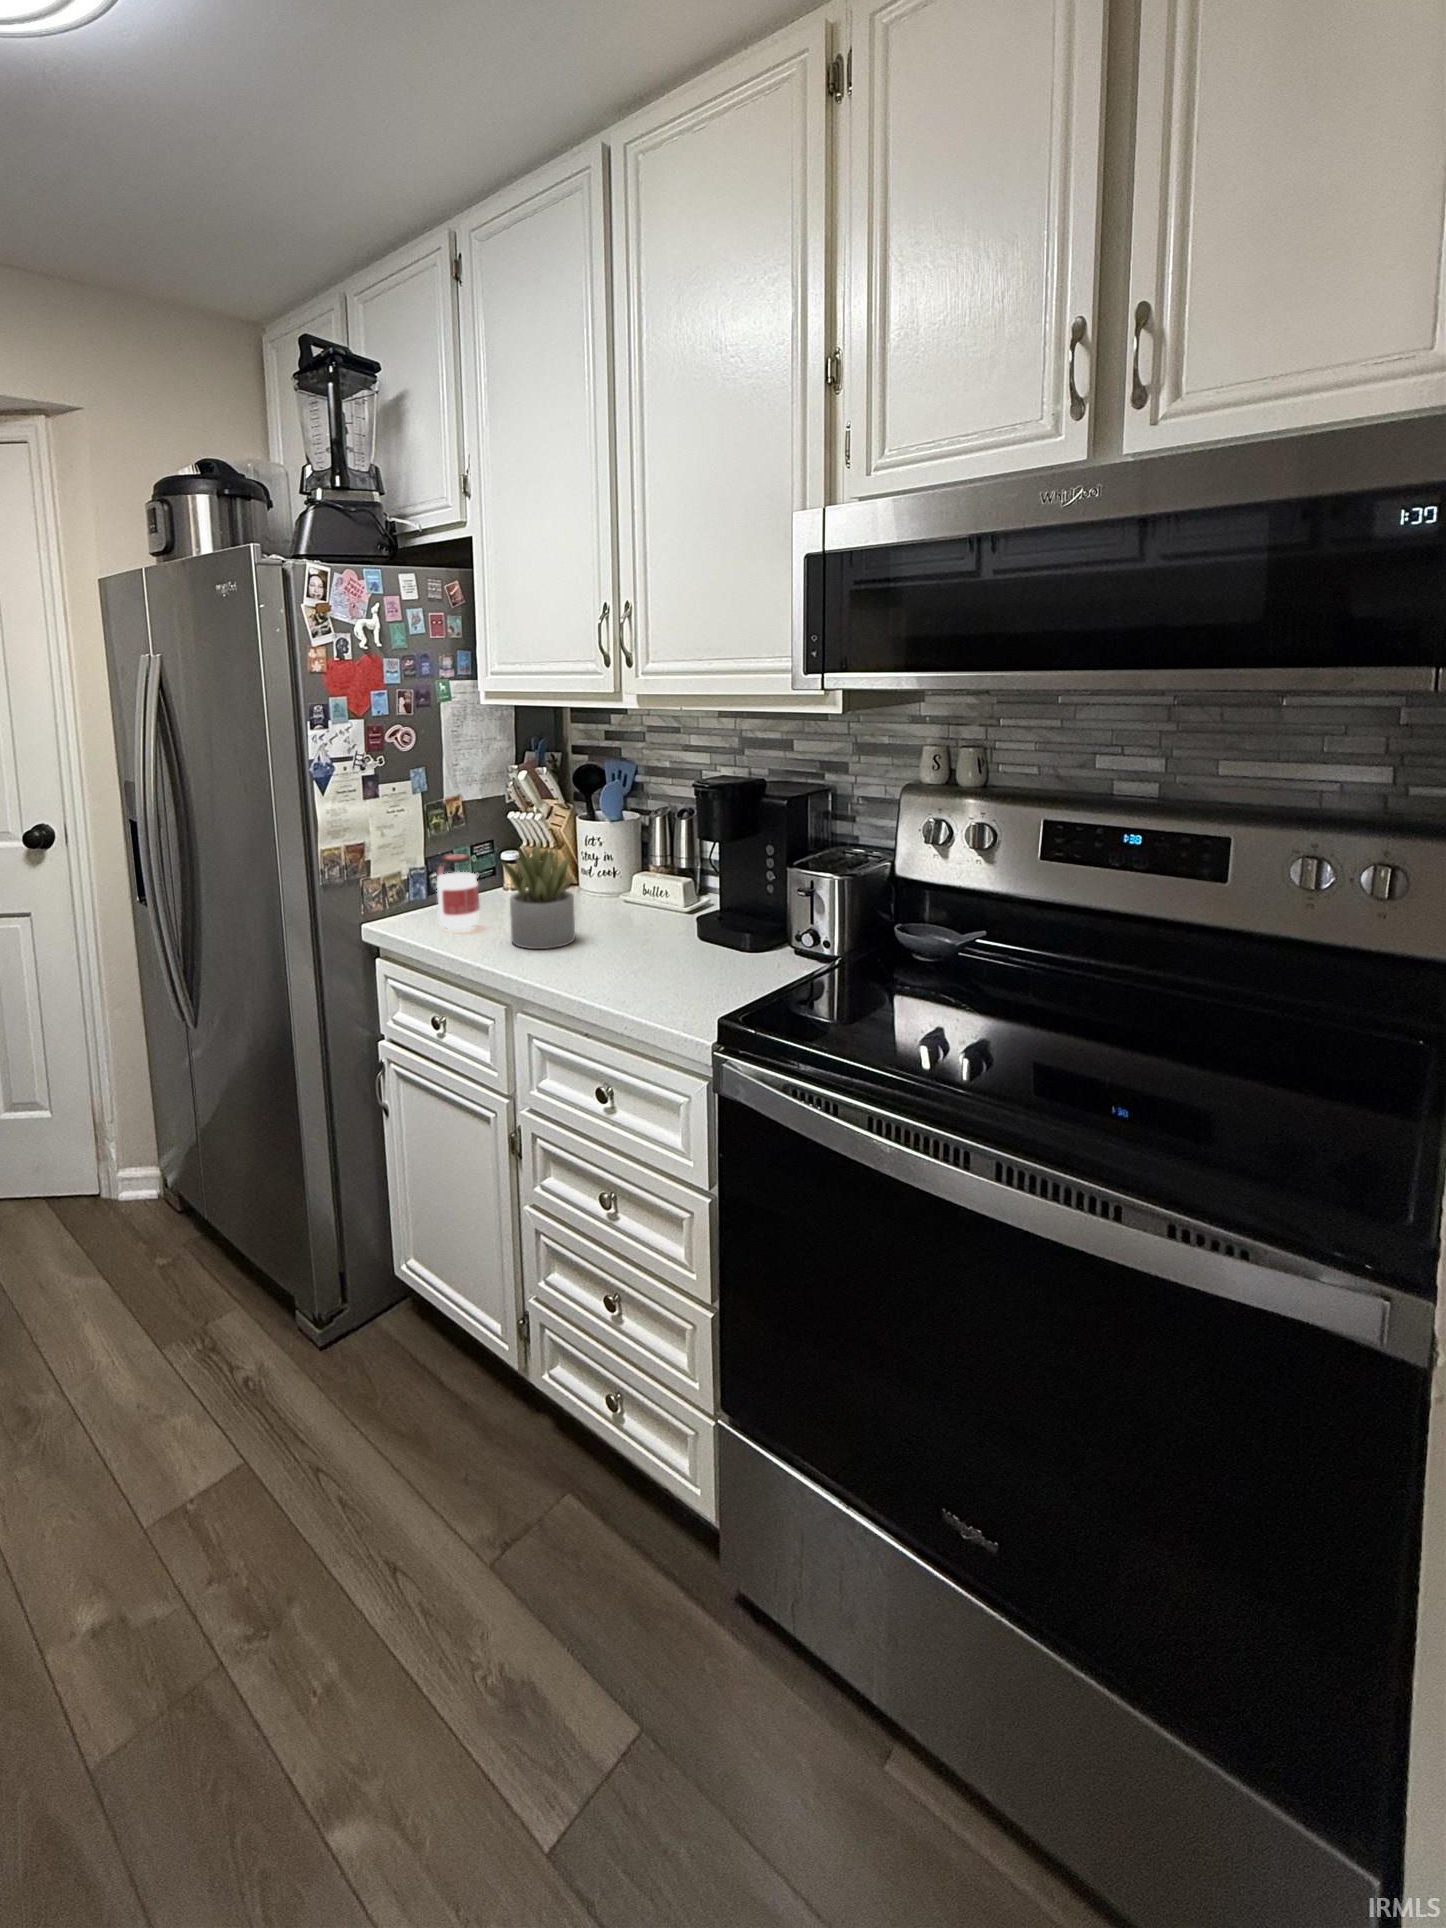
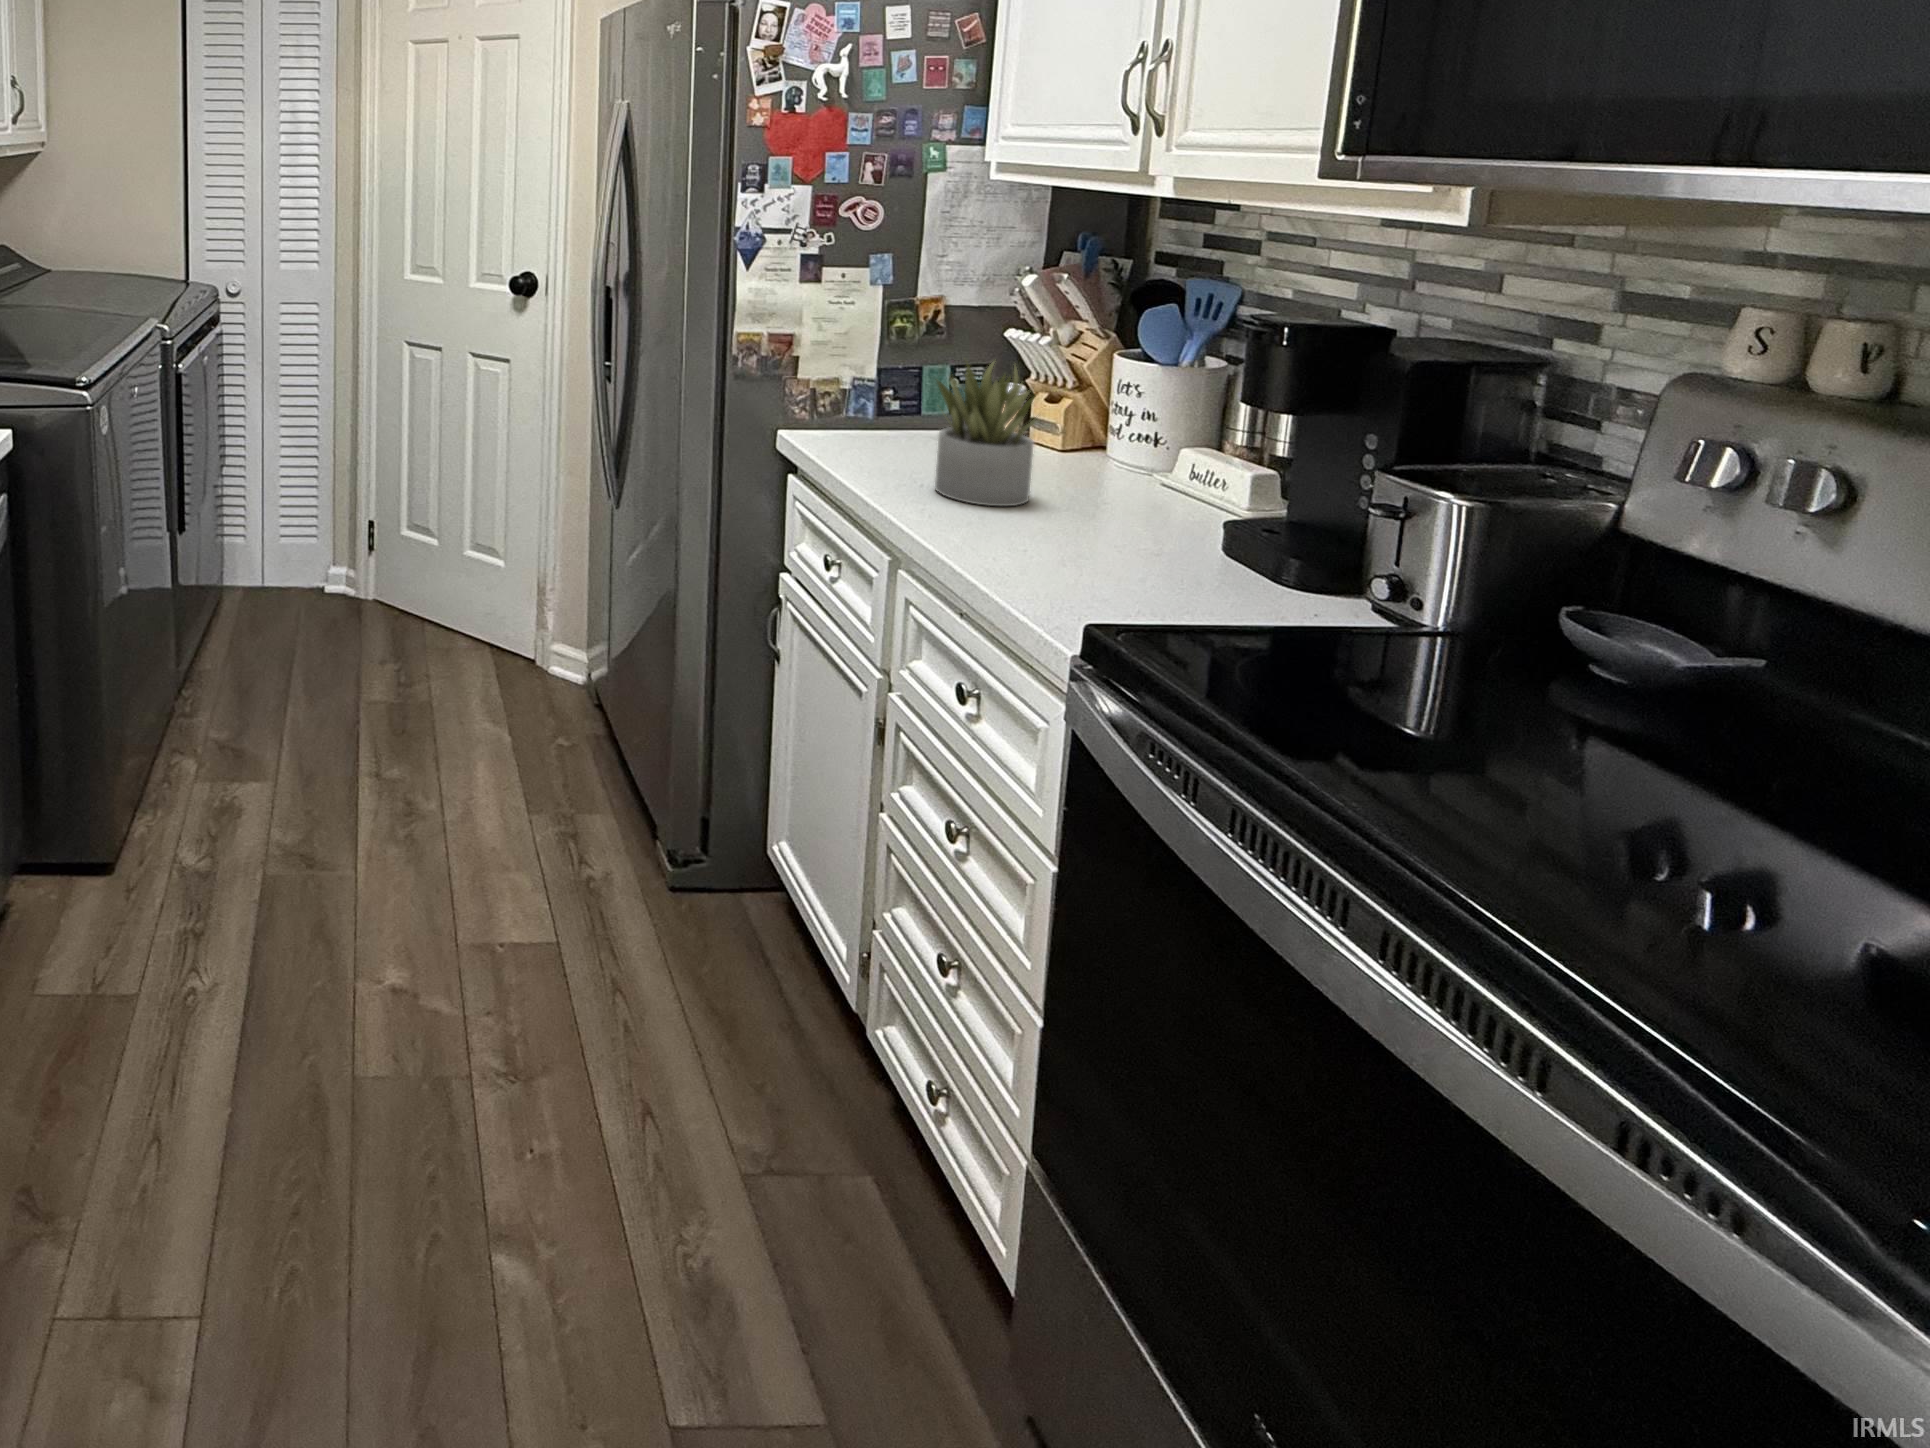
jar: present [437,854,479,930] -> none [863,364,926,462]

